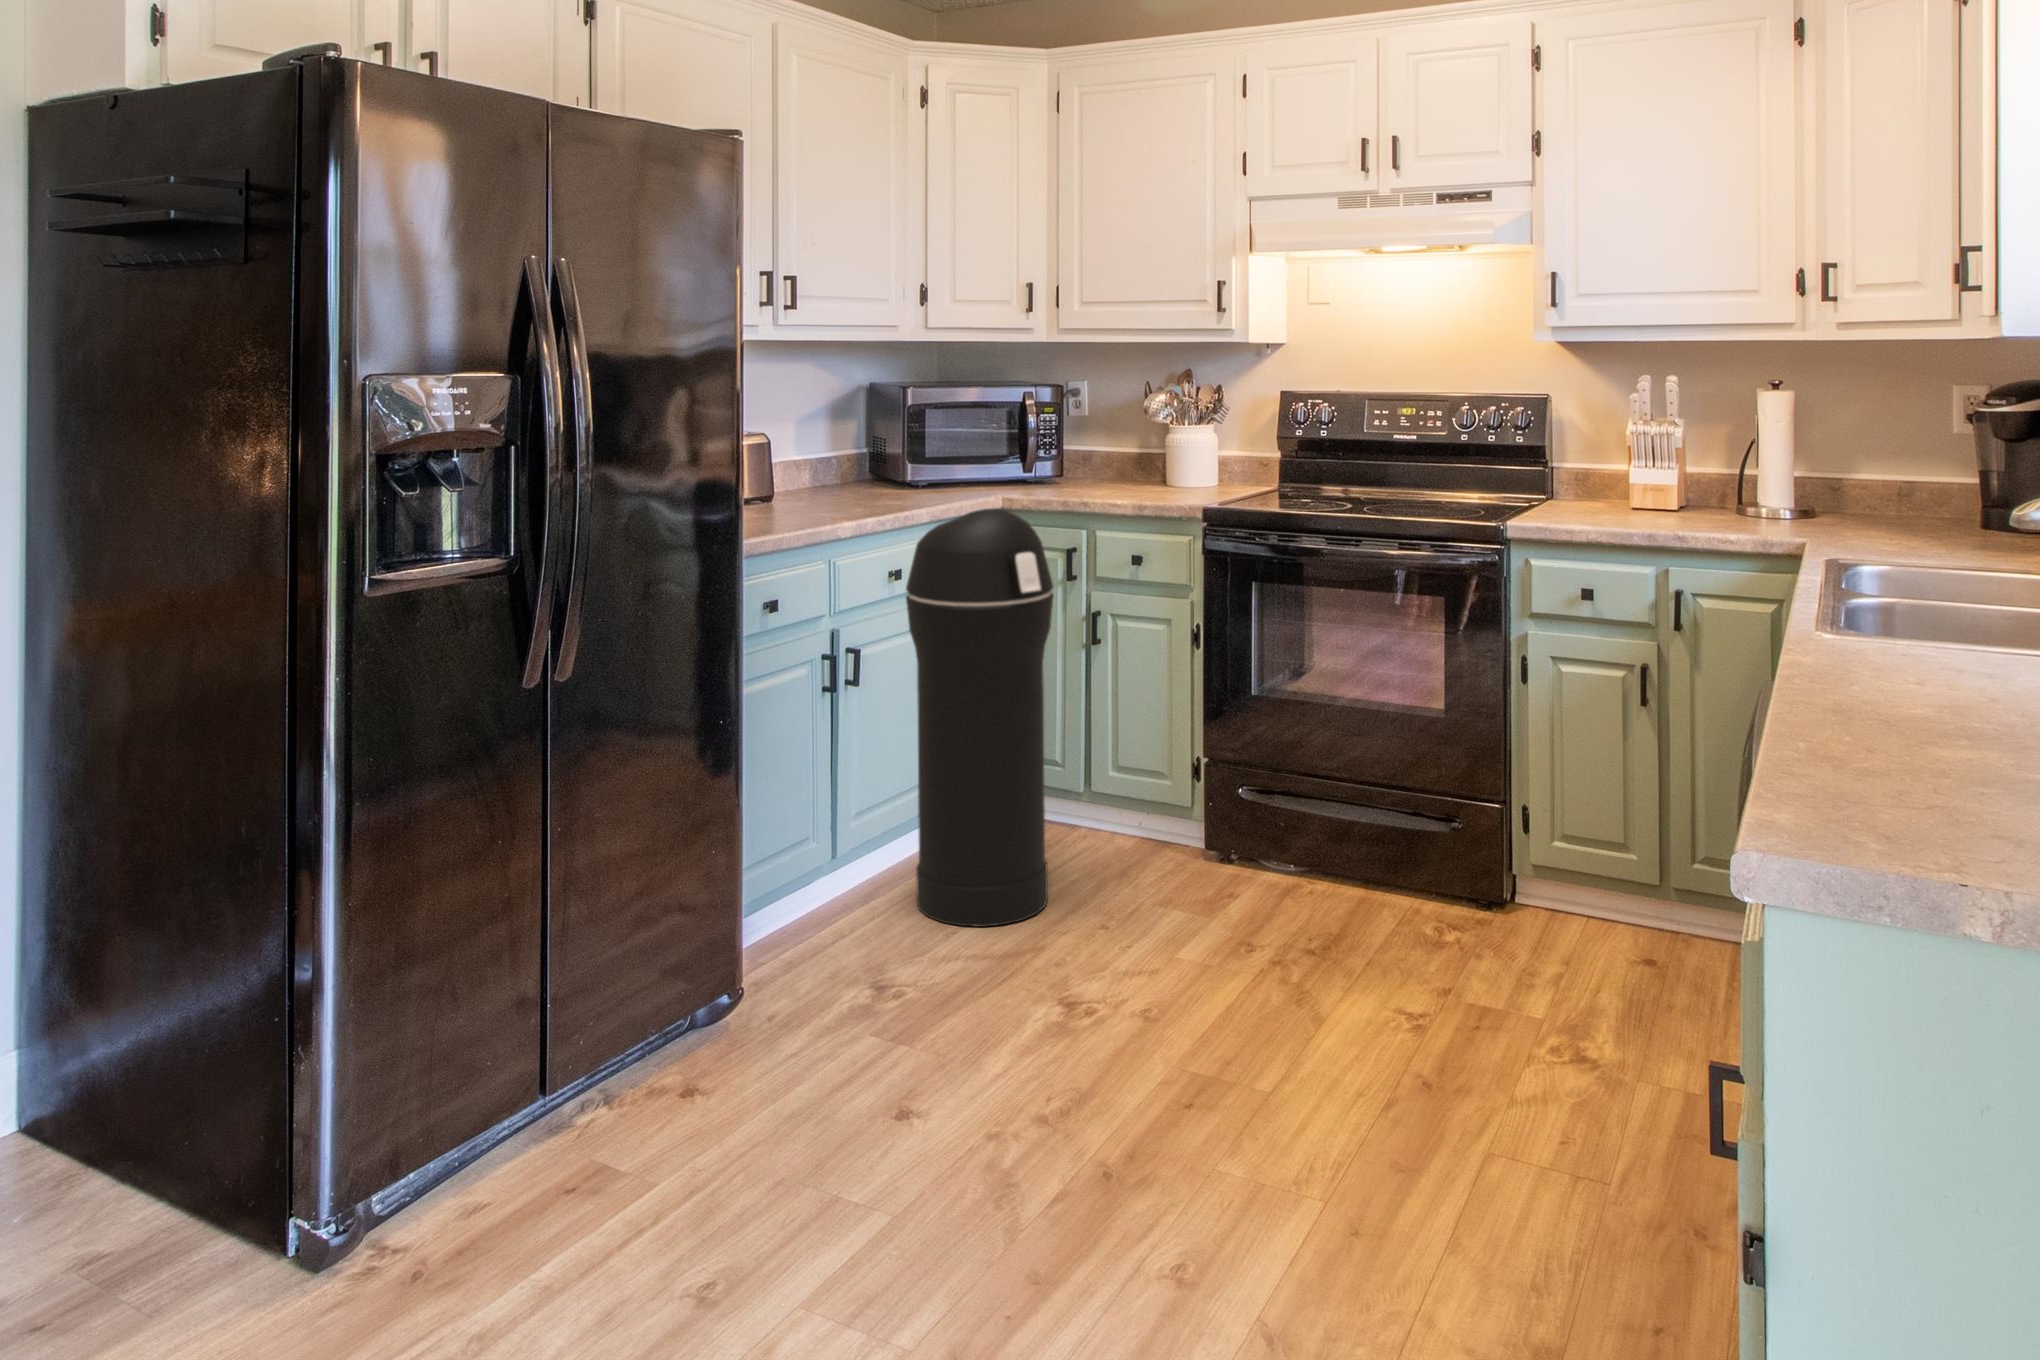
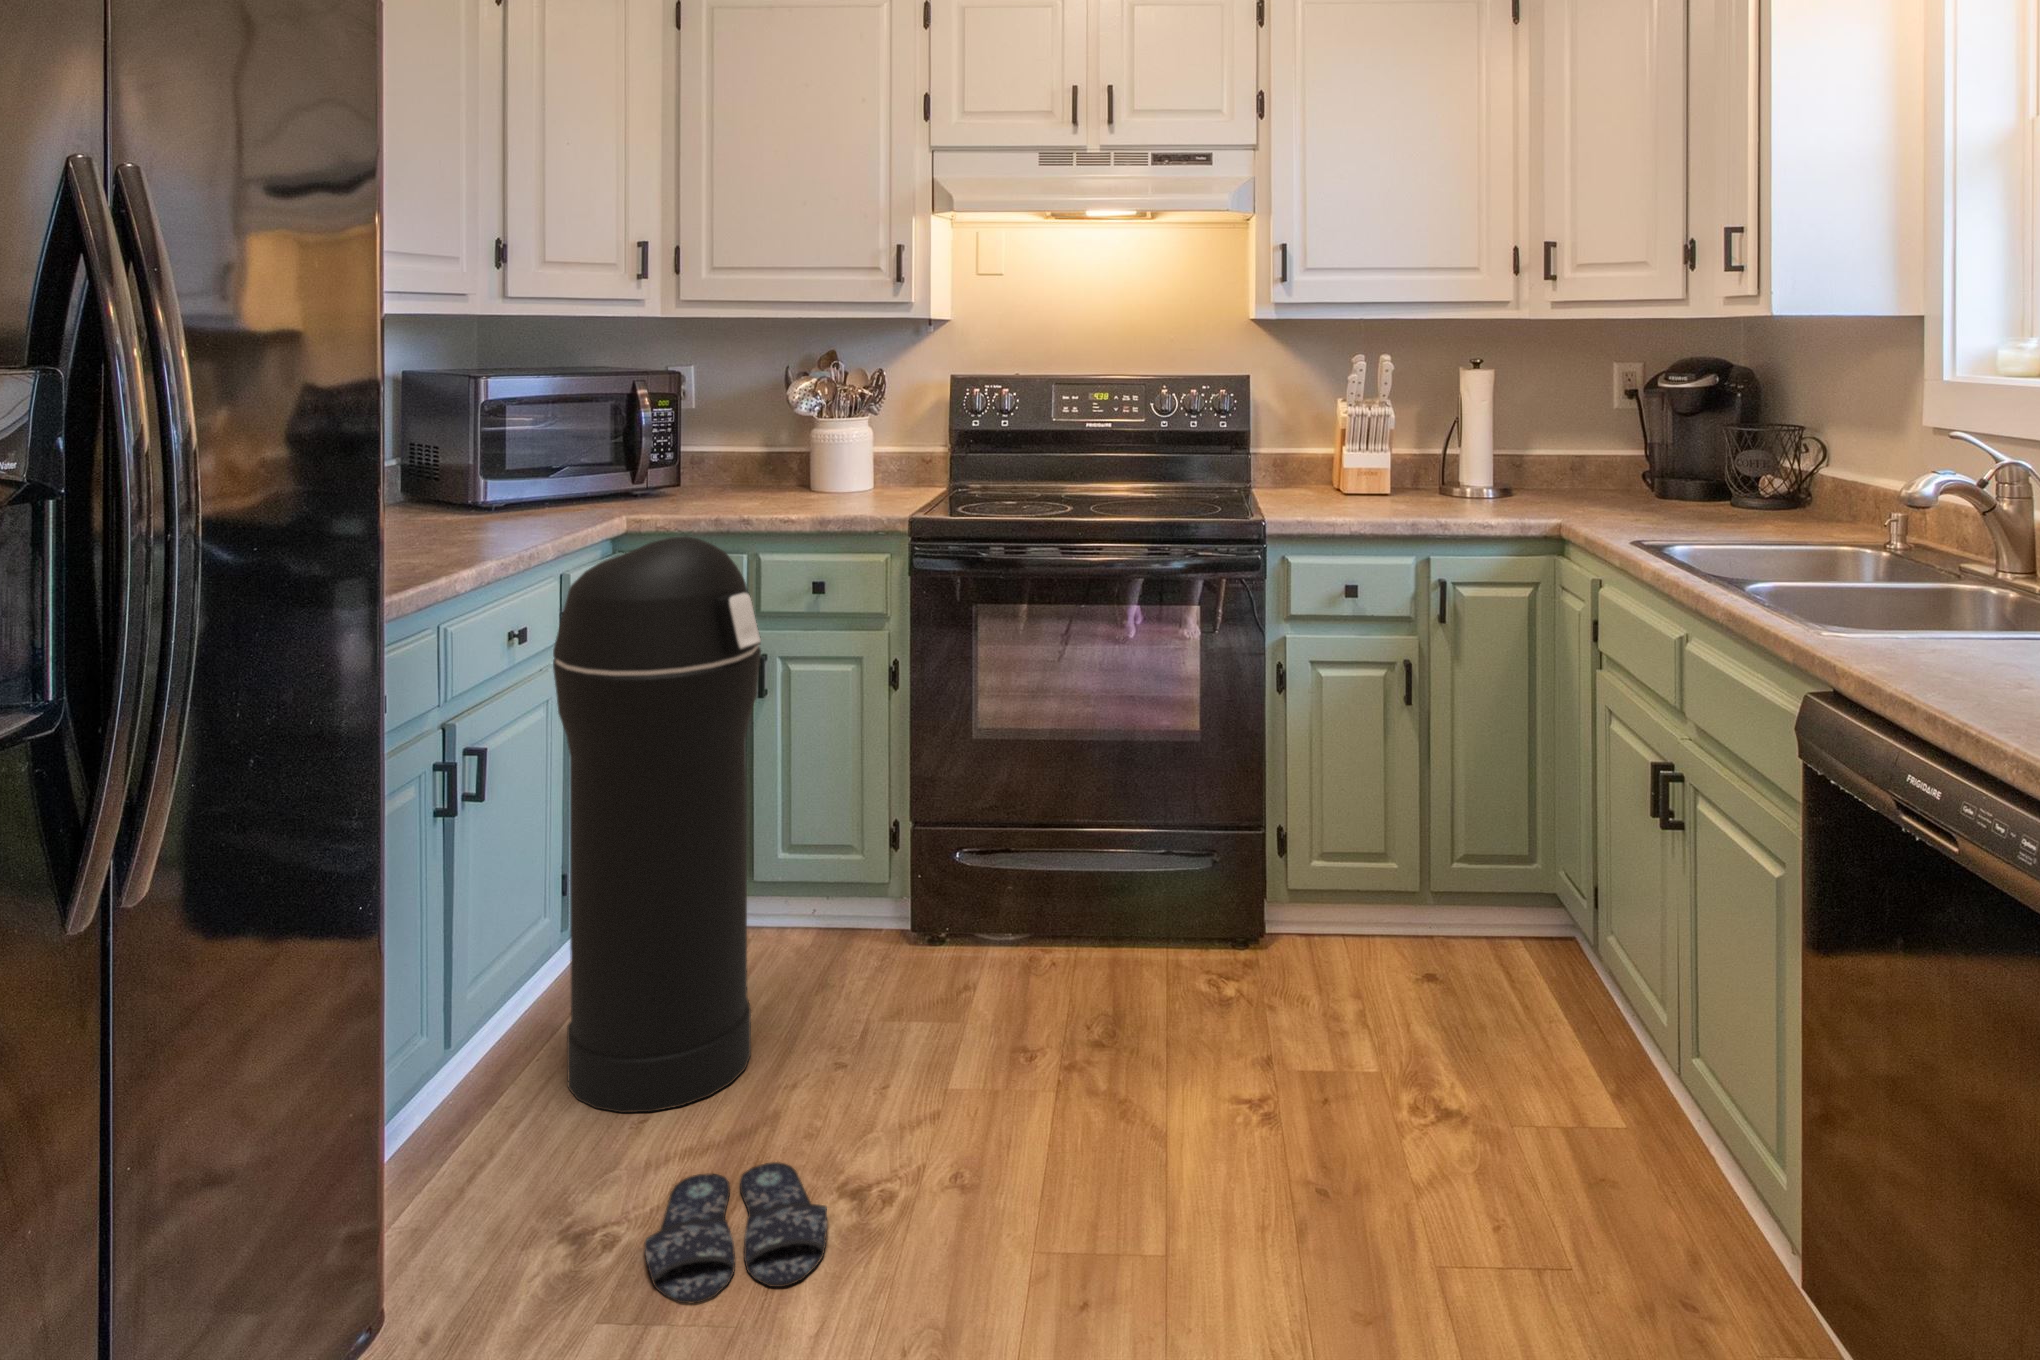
slippers: none [911,966,1041,1037] -> present [645,1162,827,1303]

